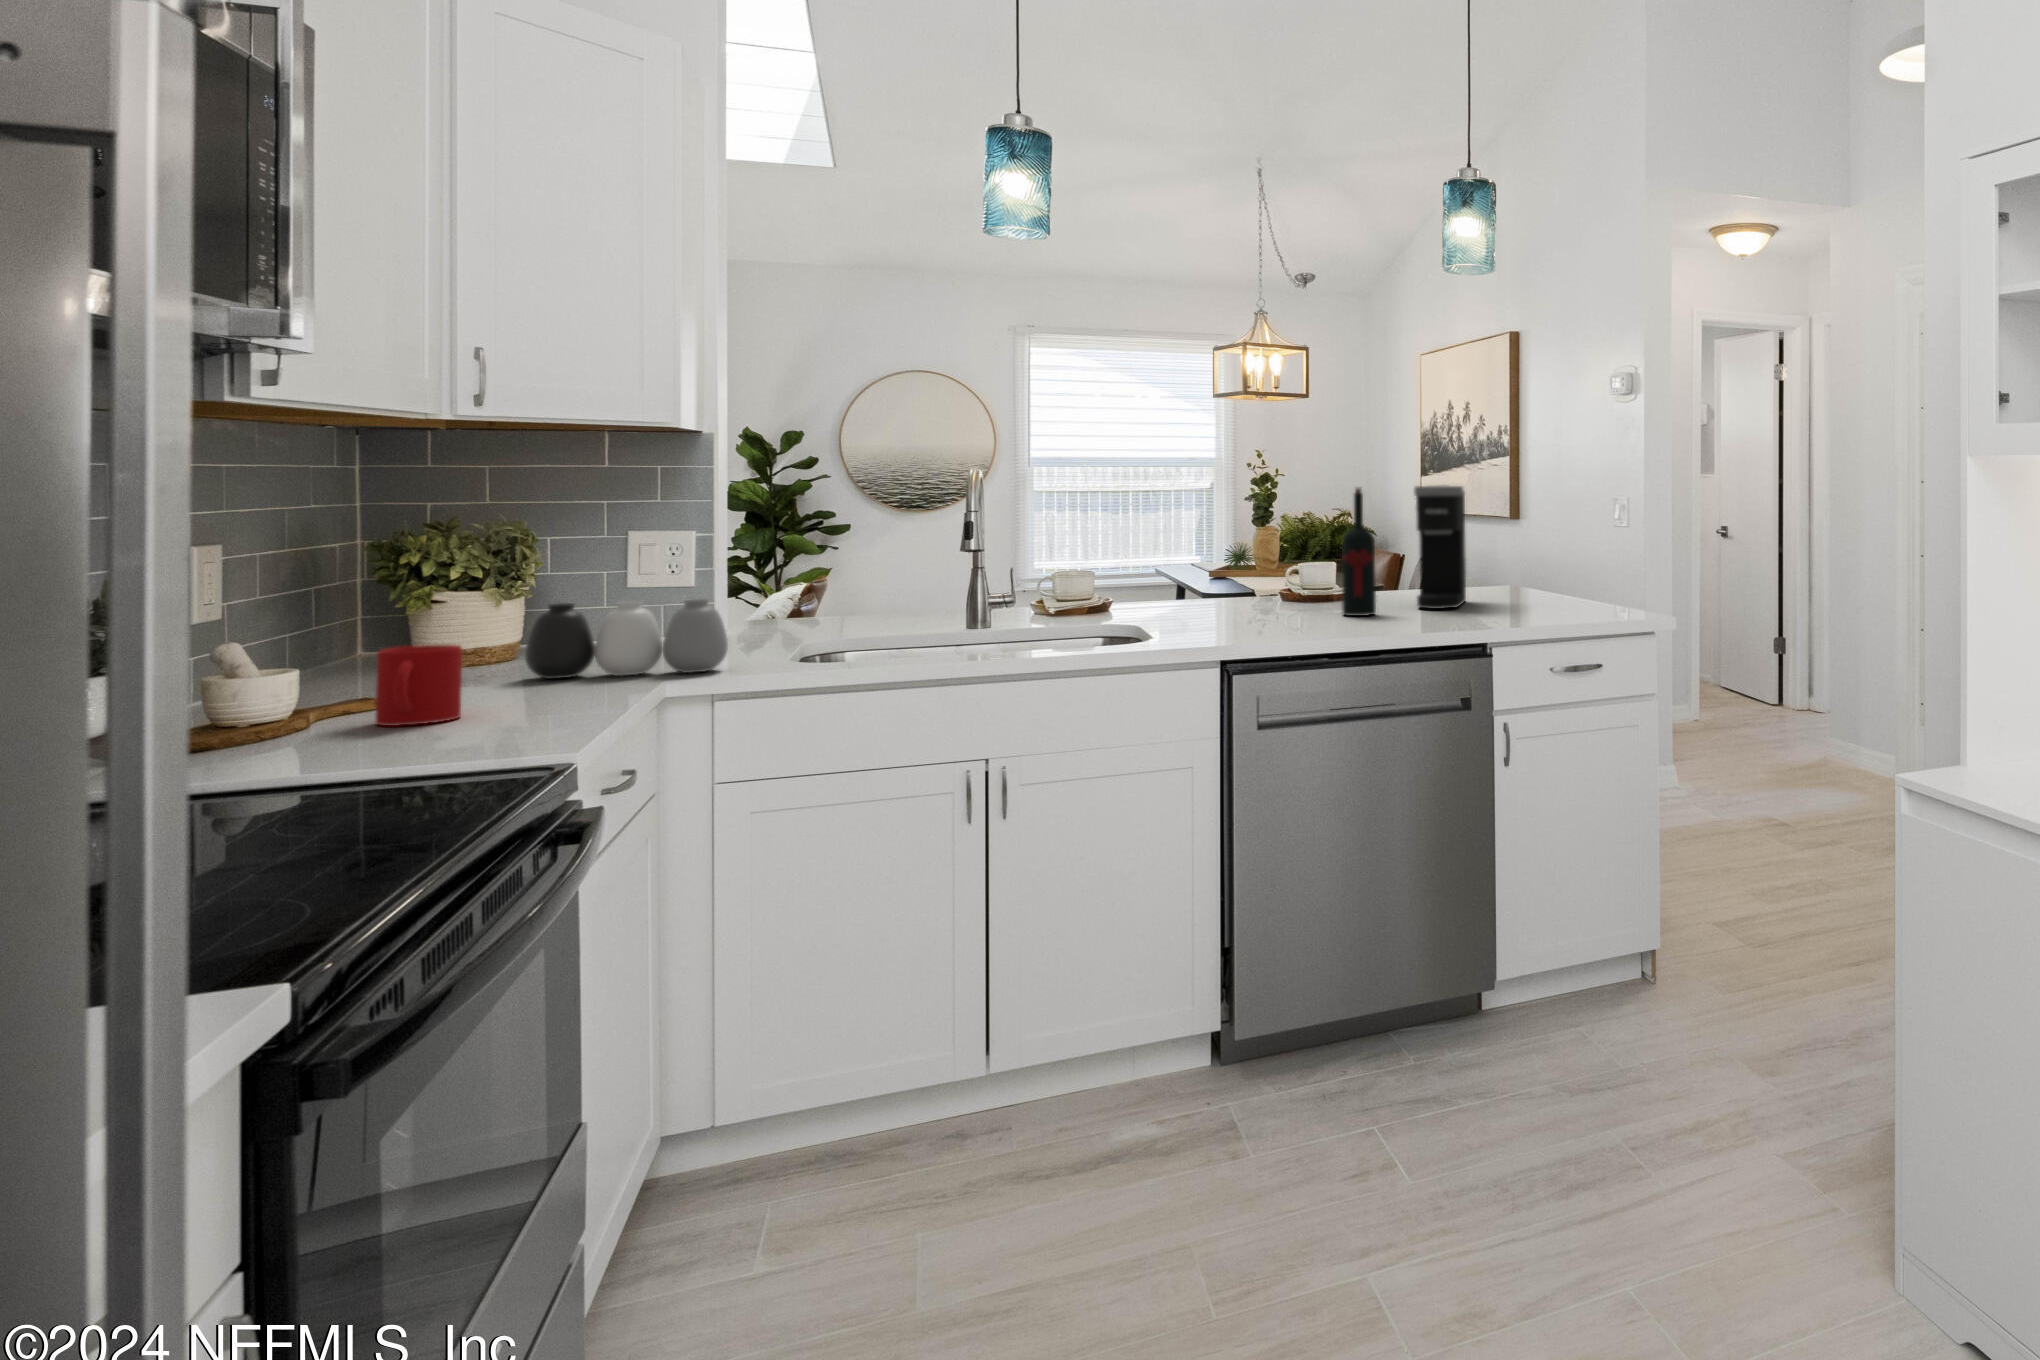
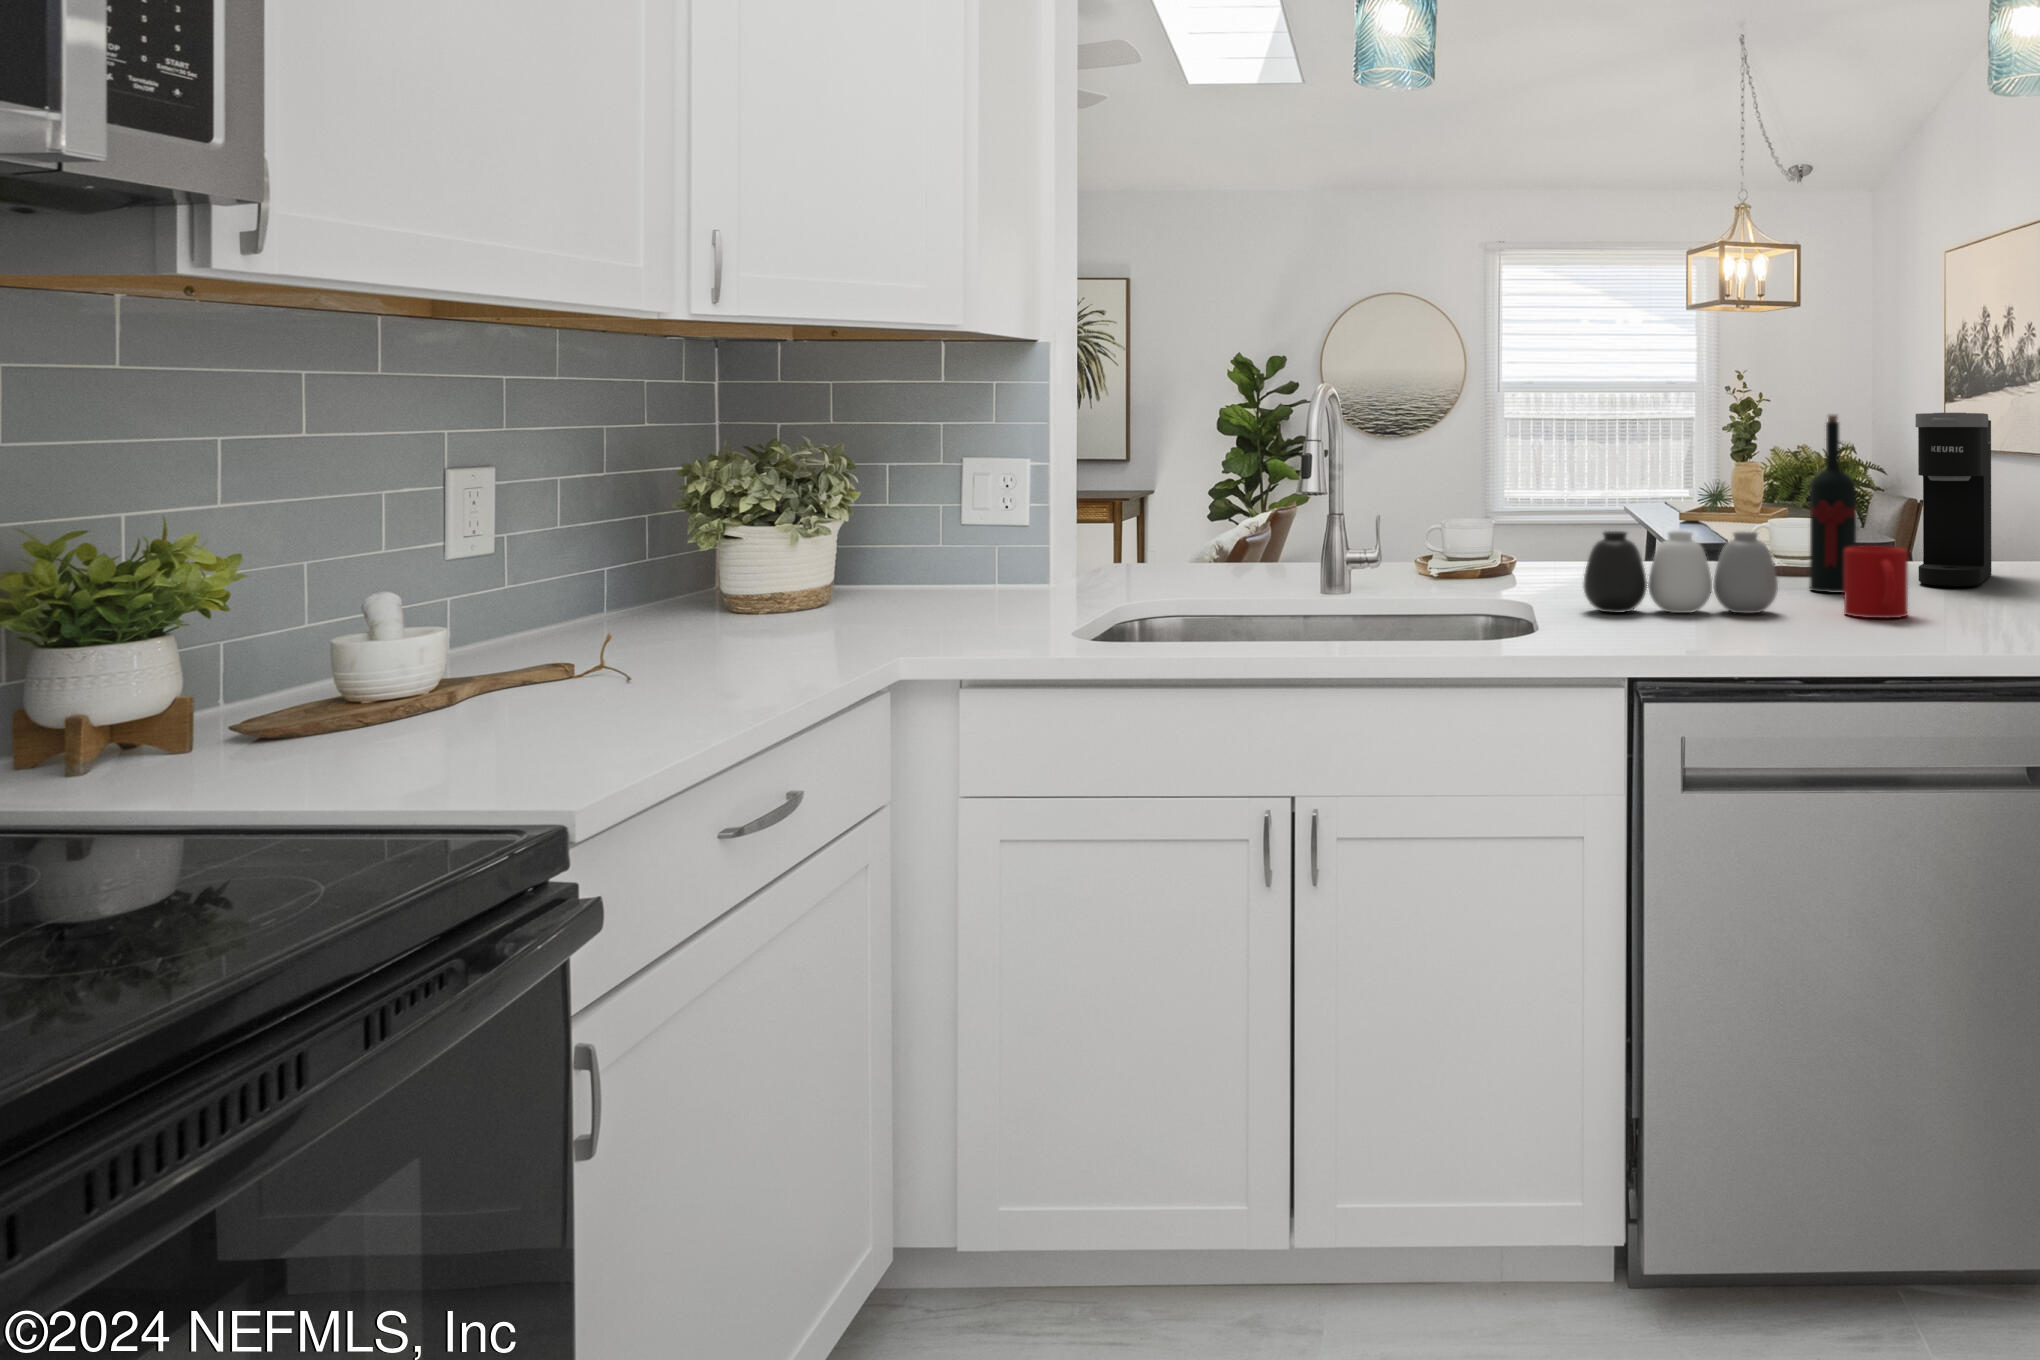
vase: present [525,599,728,679] -> present [1583,531,1778,613]
mug: present [375,645,462,726] -> present [1844,546,1908,618]

